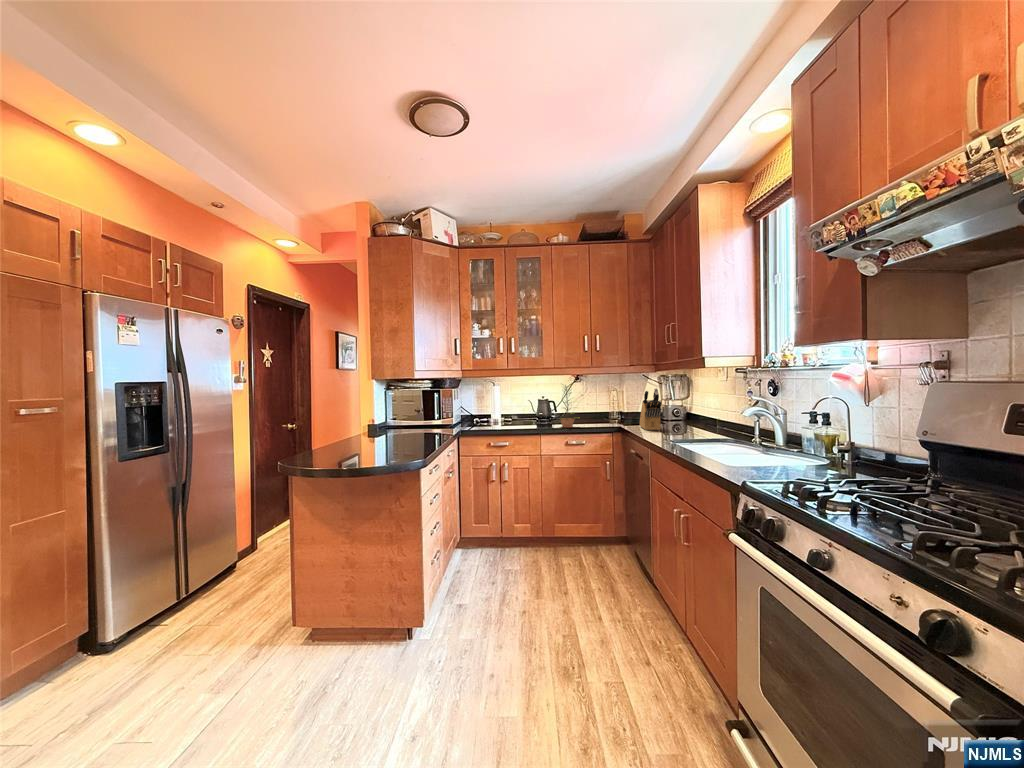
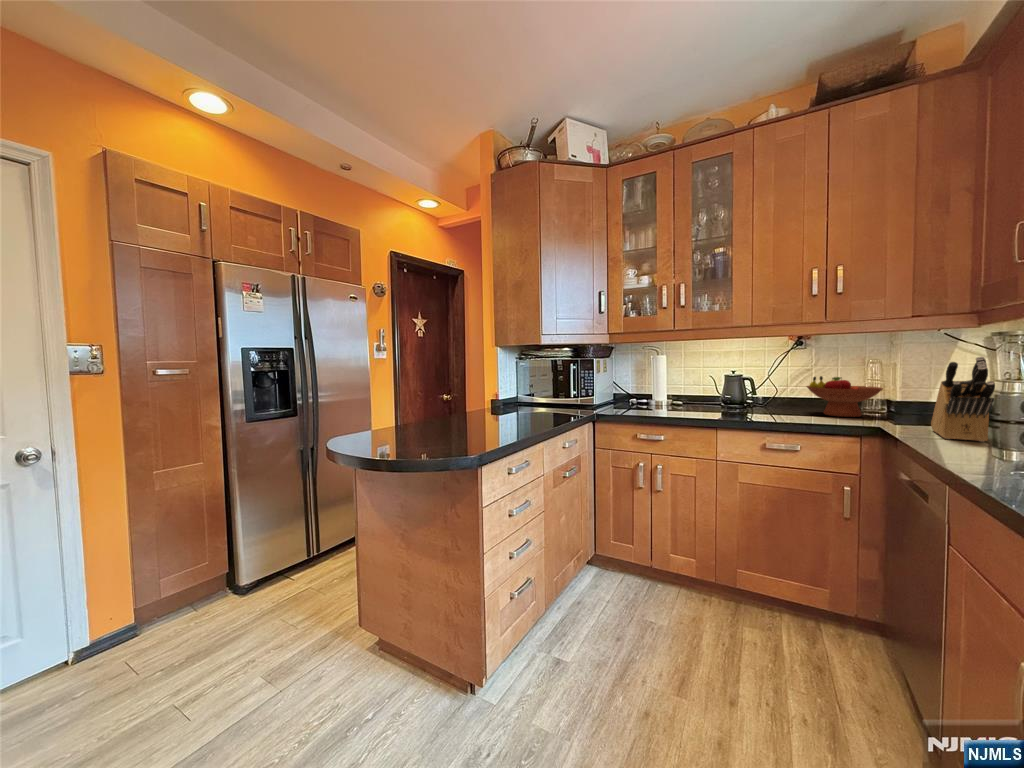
plant: present [560,386,577,428] -> none [749,348,798,422]
fruit bowl: none [582,399,619,422] -> present [807,376,883,417]

